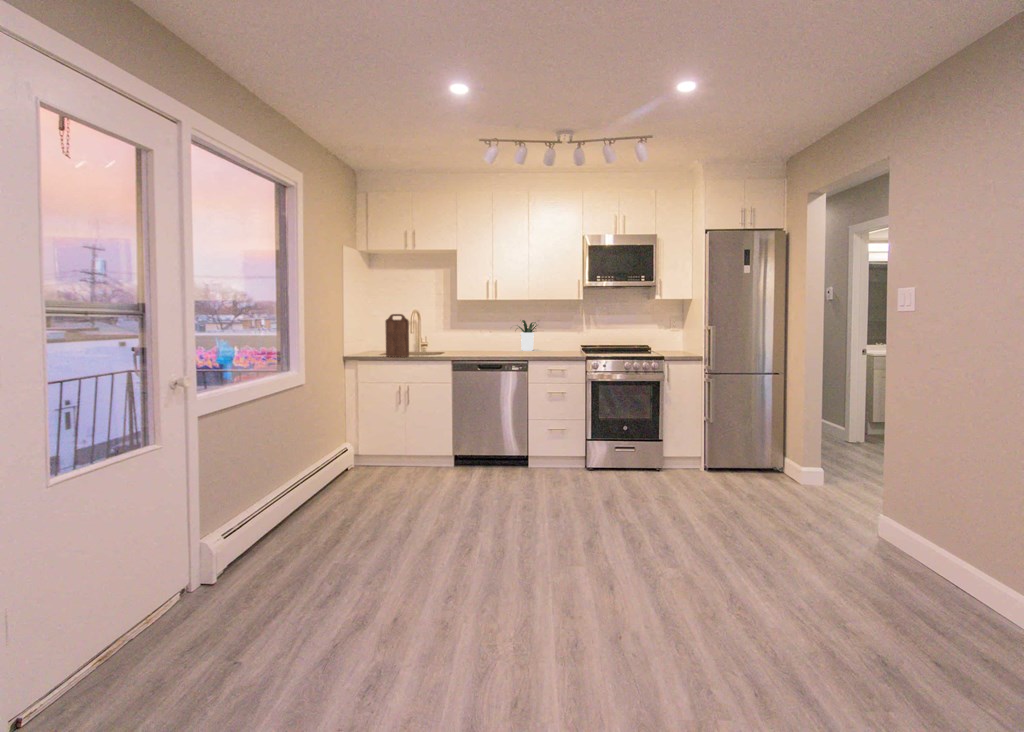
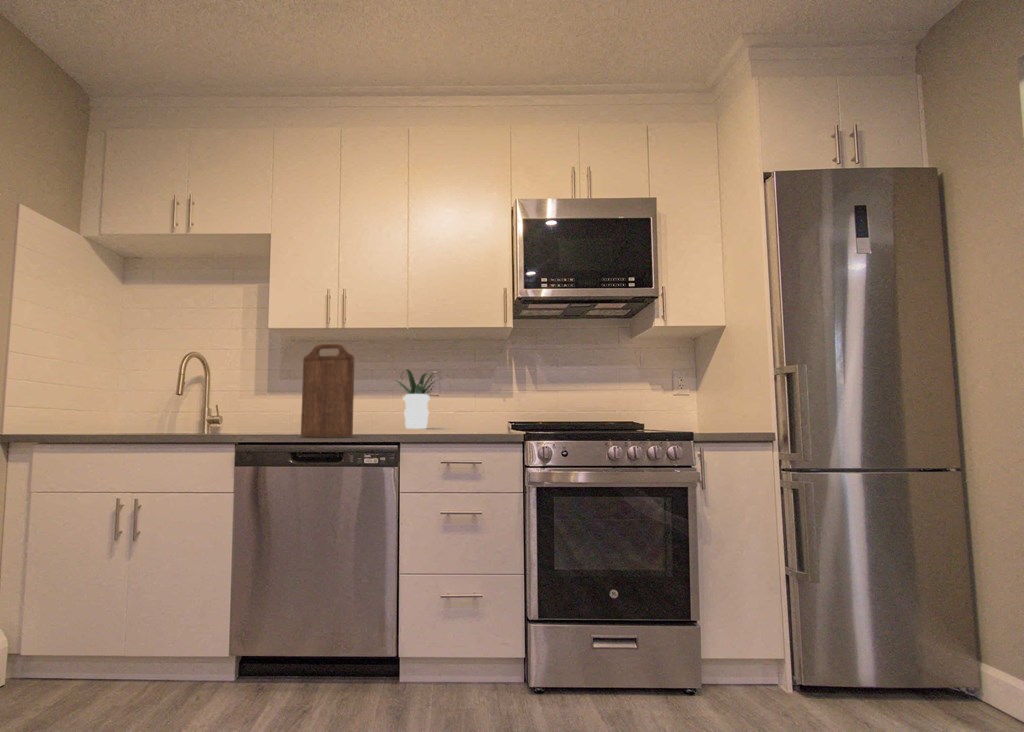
cutting board: present [385,314,409,357] -> present [301,344,355,437]

